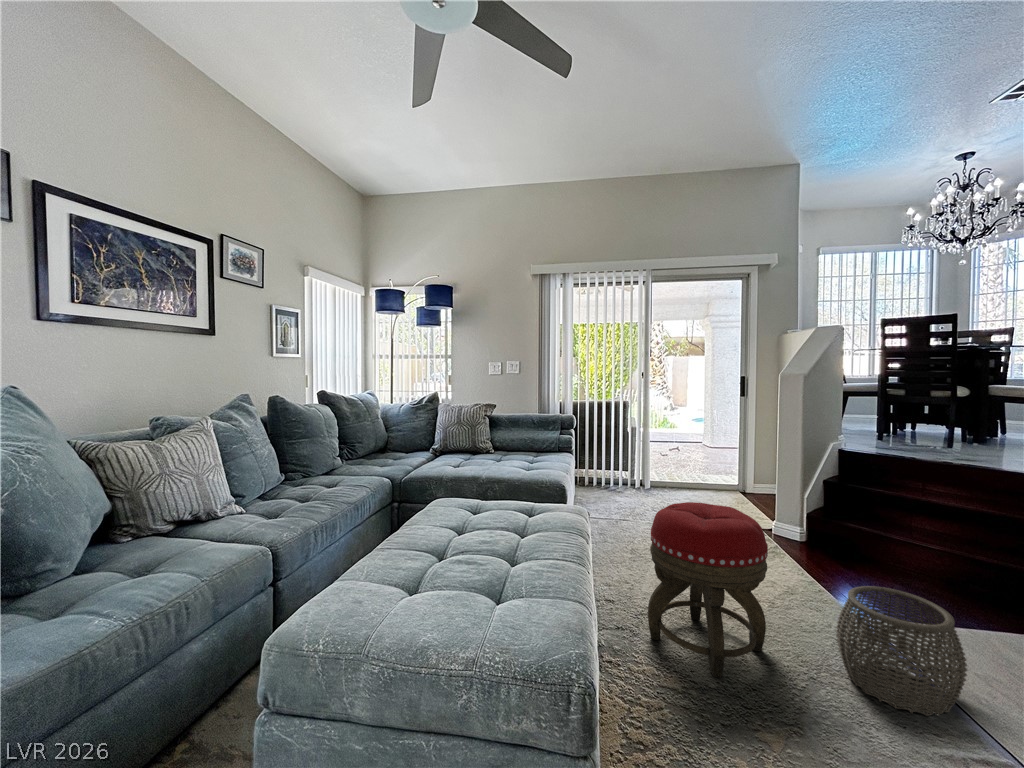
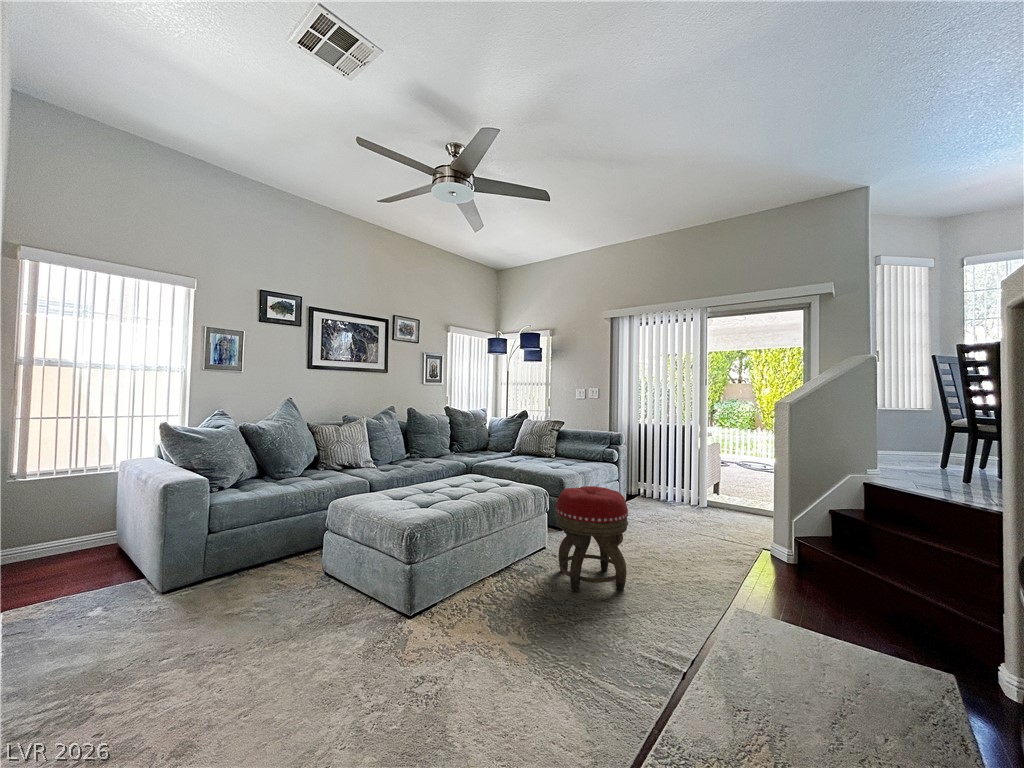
woven basket: present [836,586,967,716] -> none [648,553,724,638]

